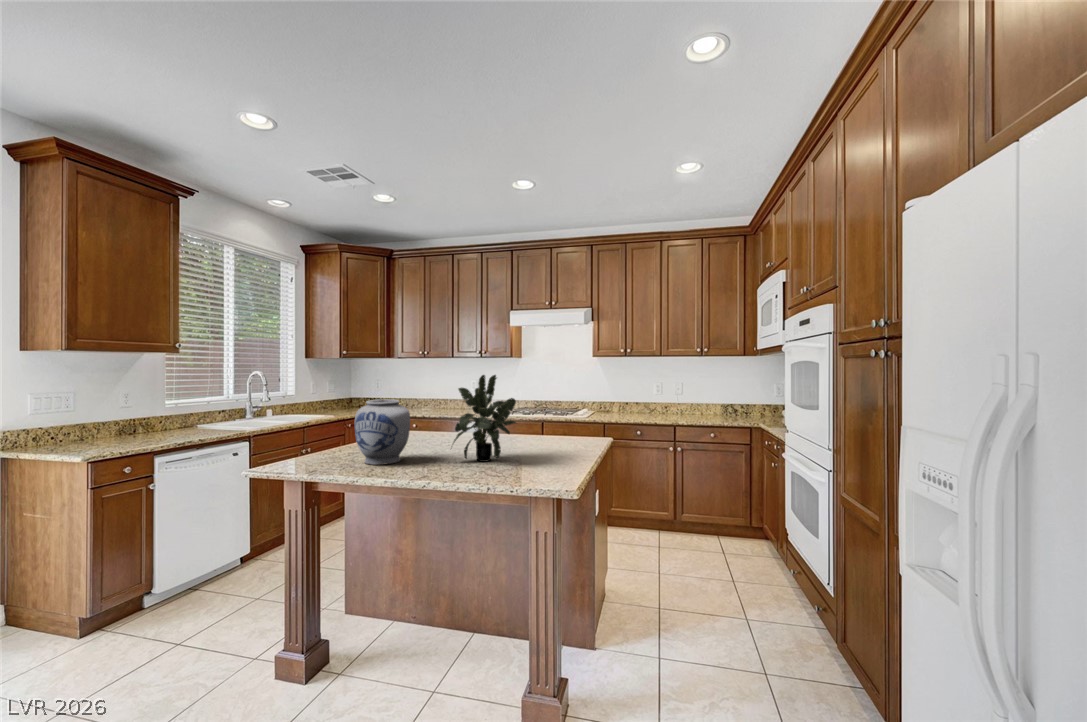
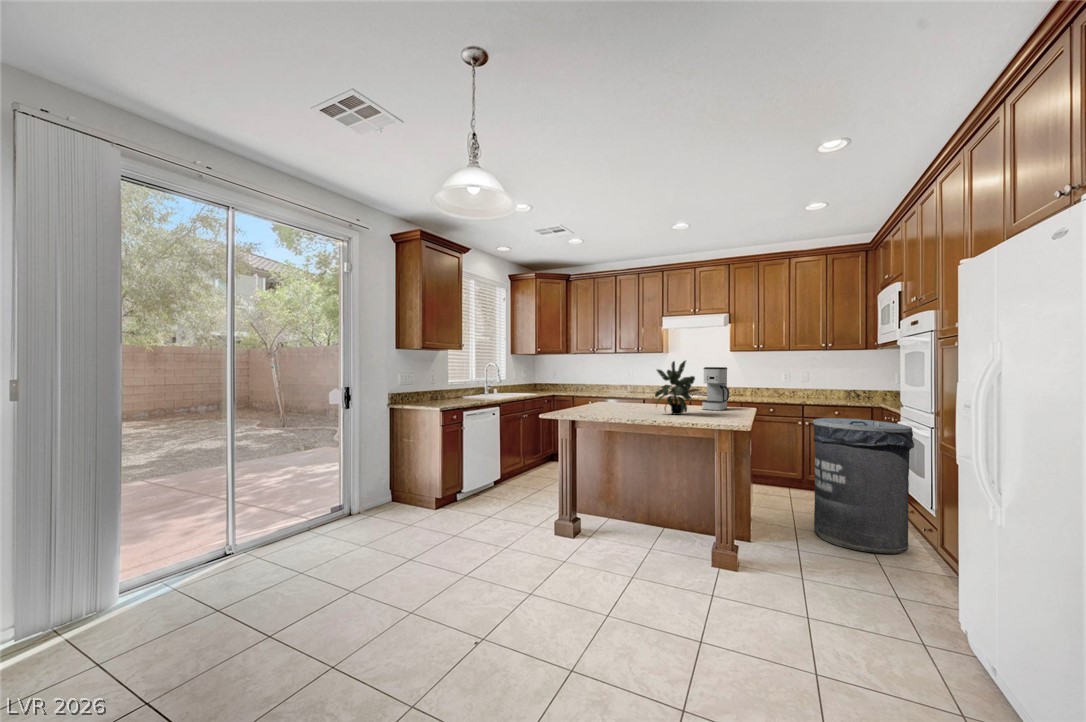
coffee maker: none [535,381,573,447] -> present [702,367,729,411]
vase: present [355,399,410,465] -> none [598,376,630,414]
trash can: none [682,450,807,652] -> present [813,418,914,553]

